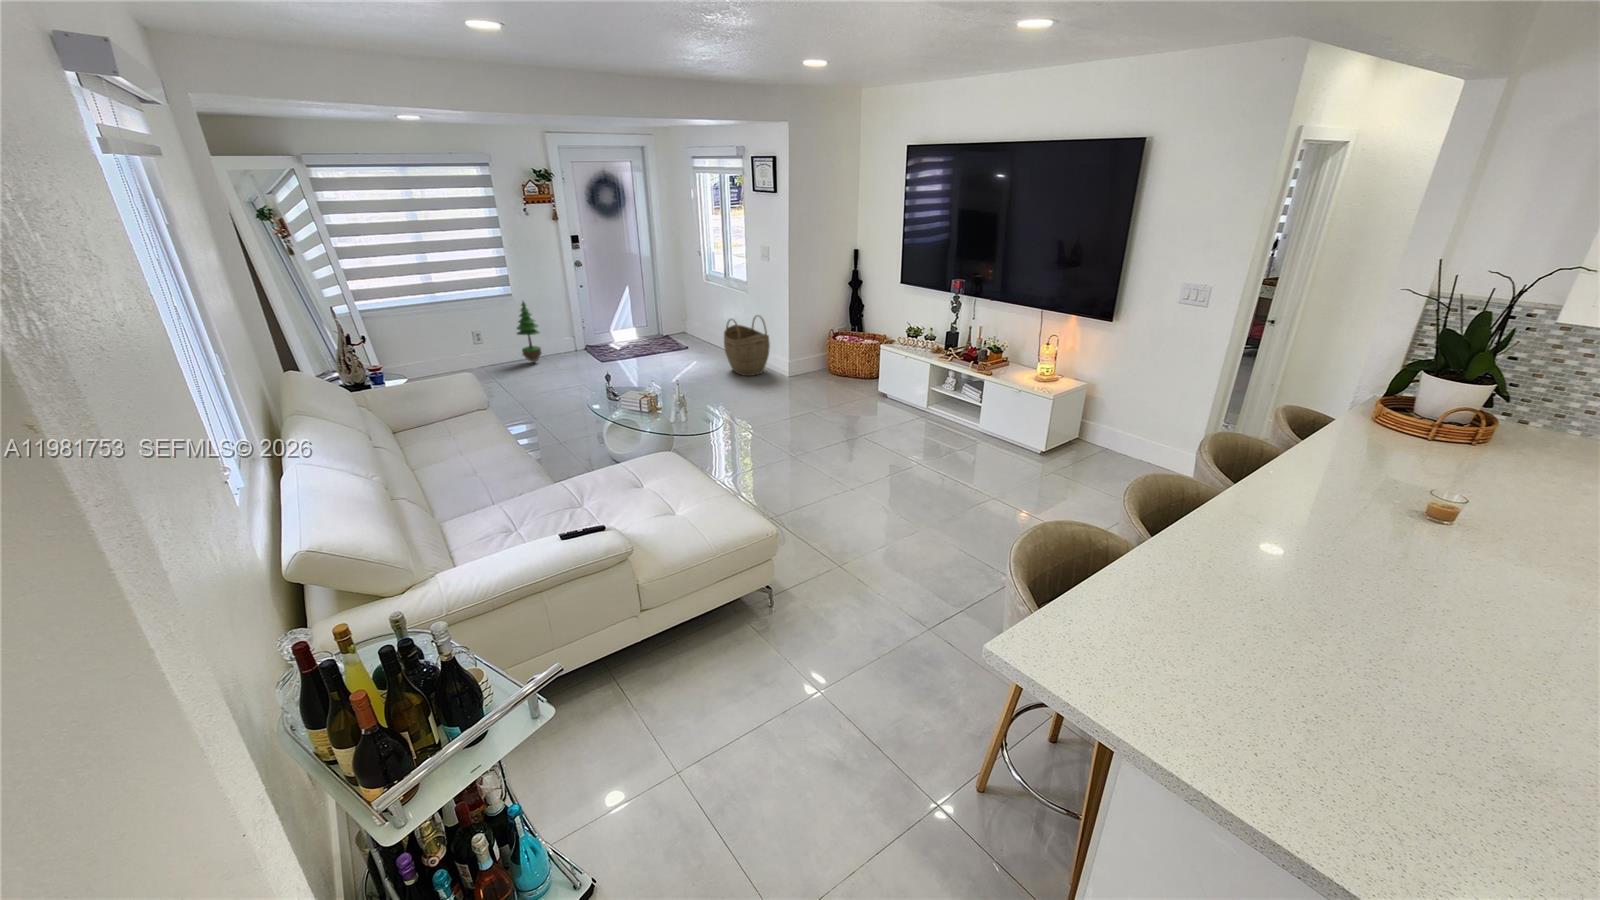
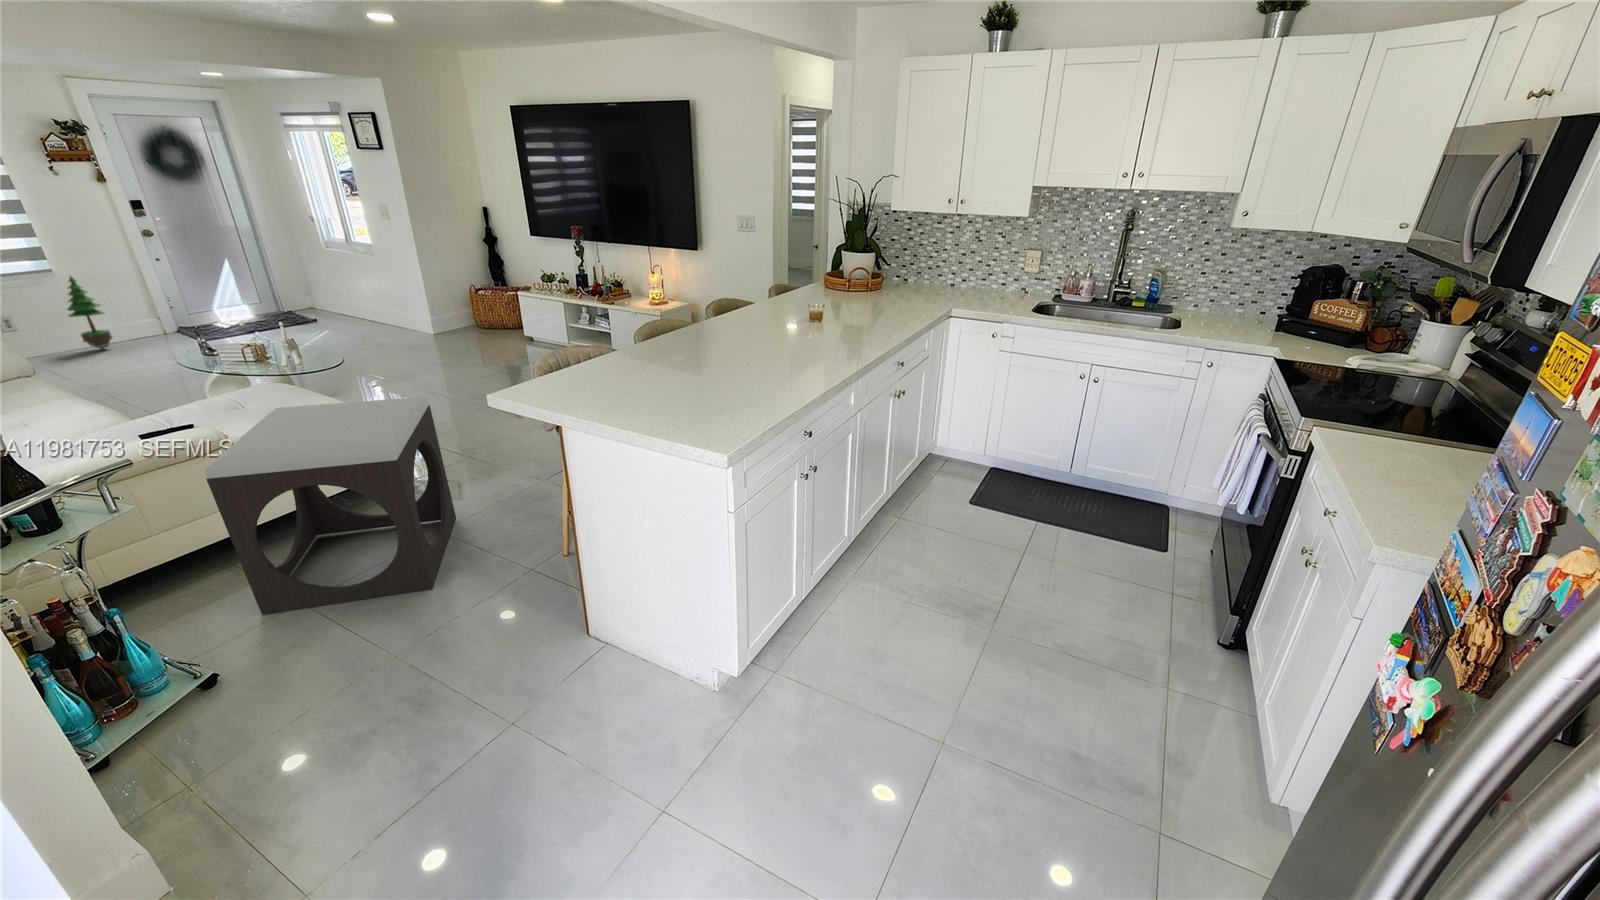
woven basket: present [724,316,770,376] -> none [353,275,410,338]
footstool: none [616,535,842,824] -> present [205,397,456,615]

